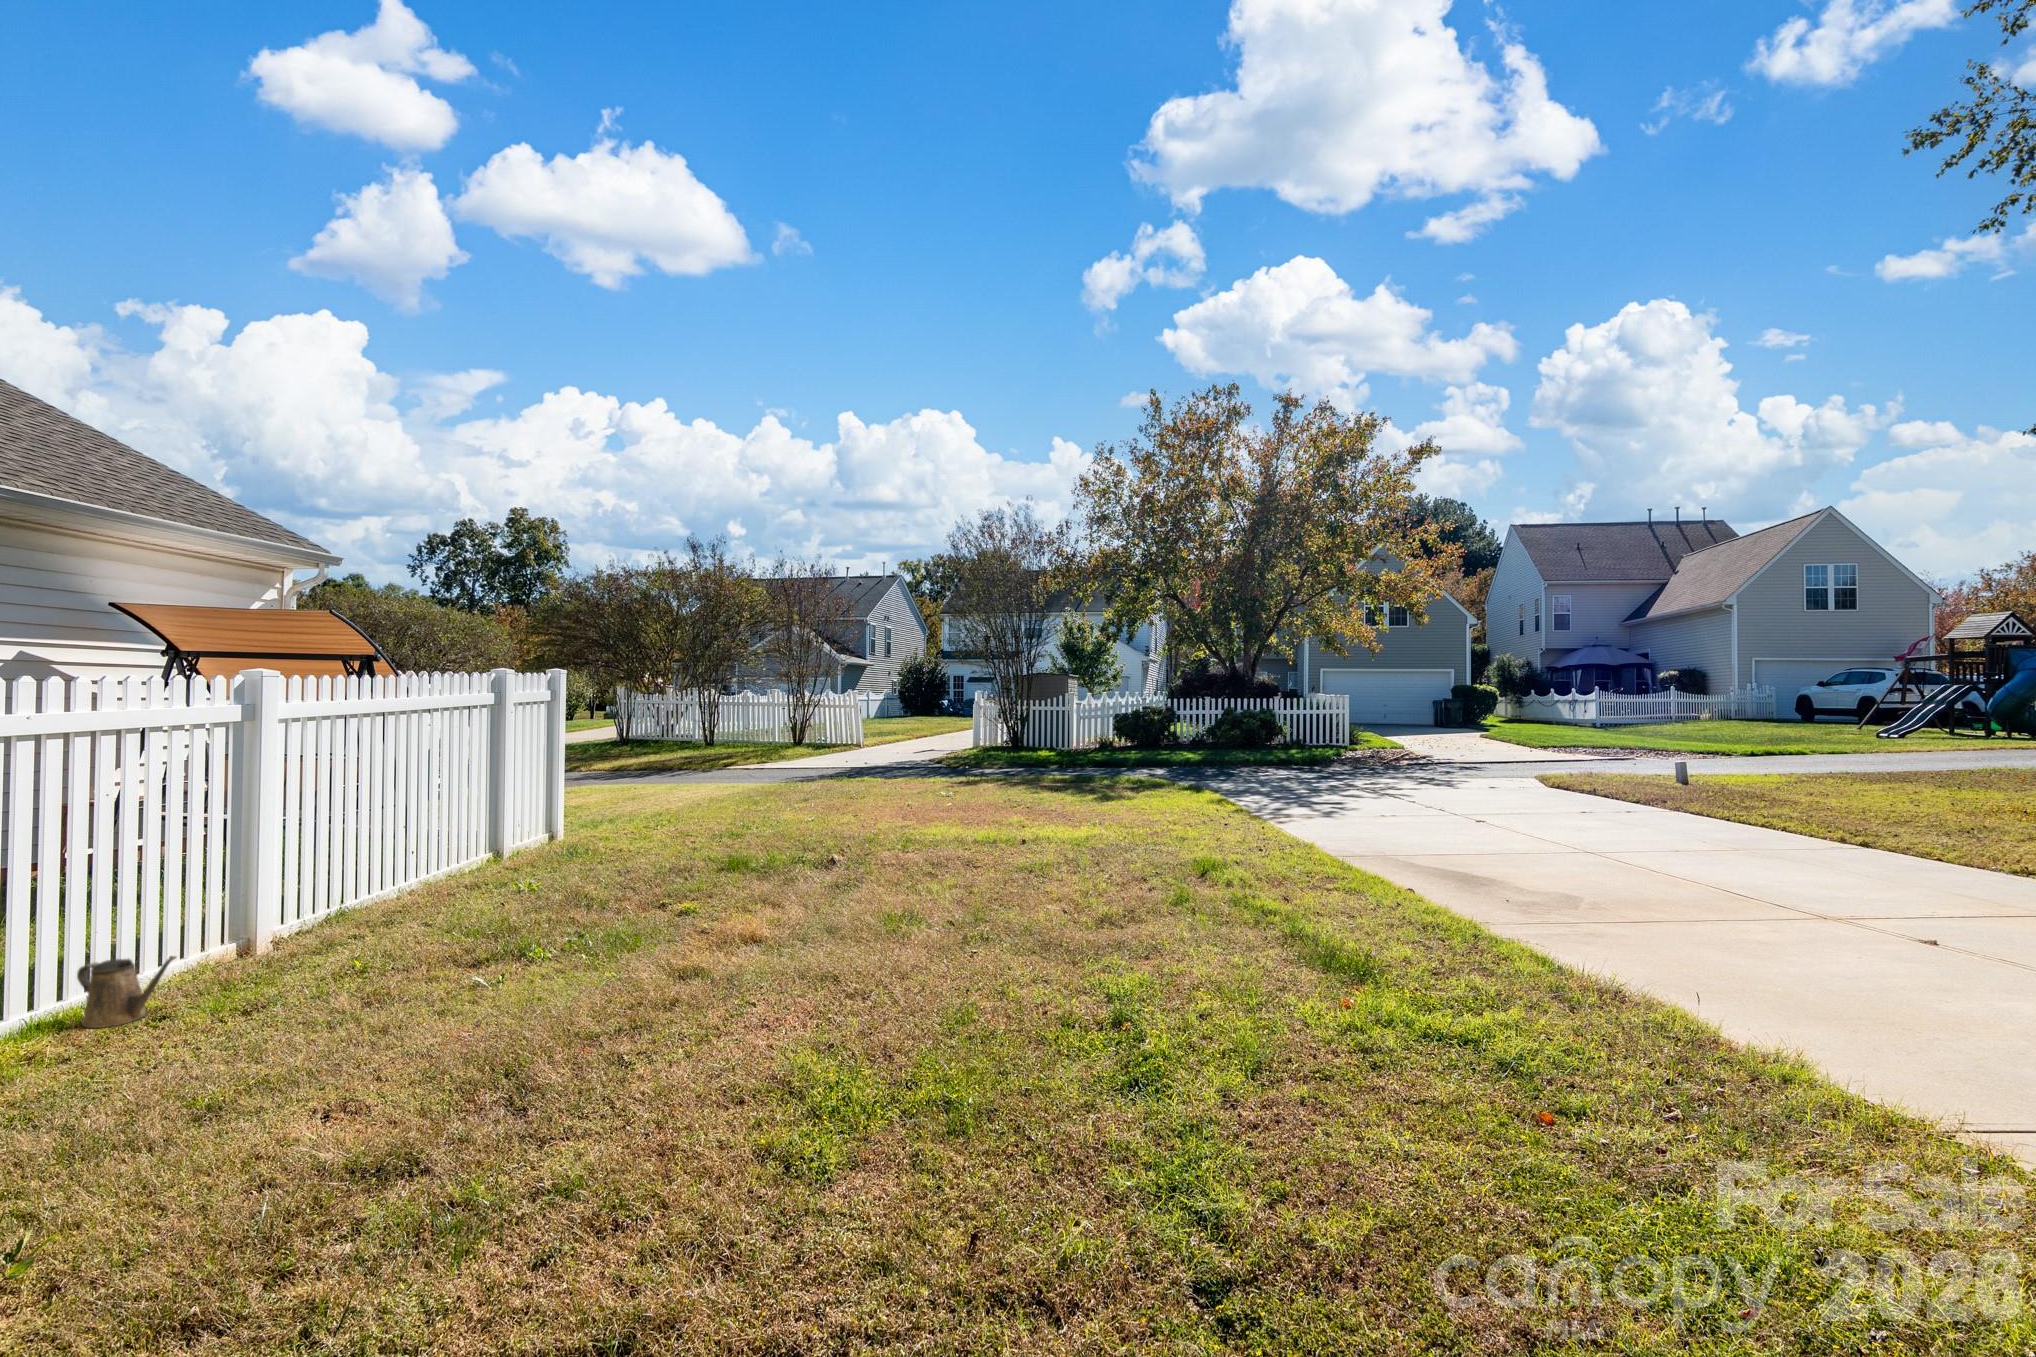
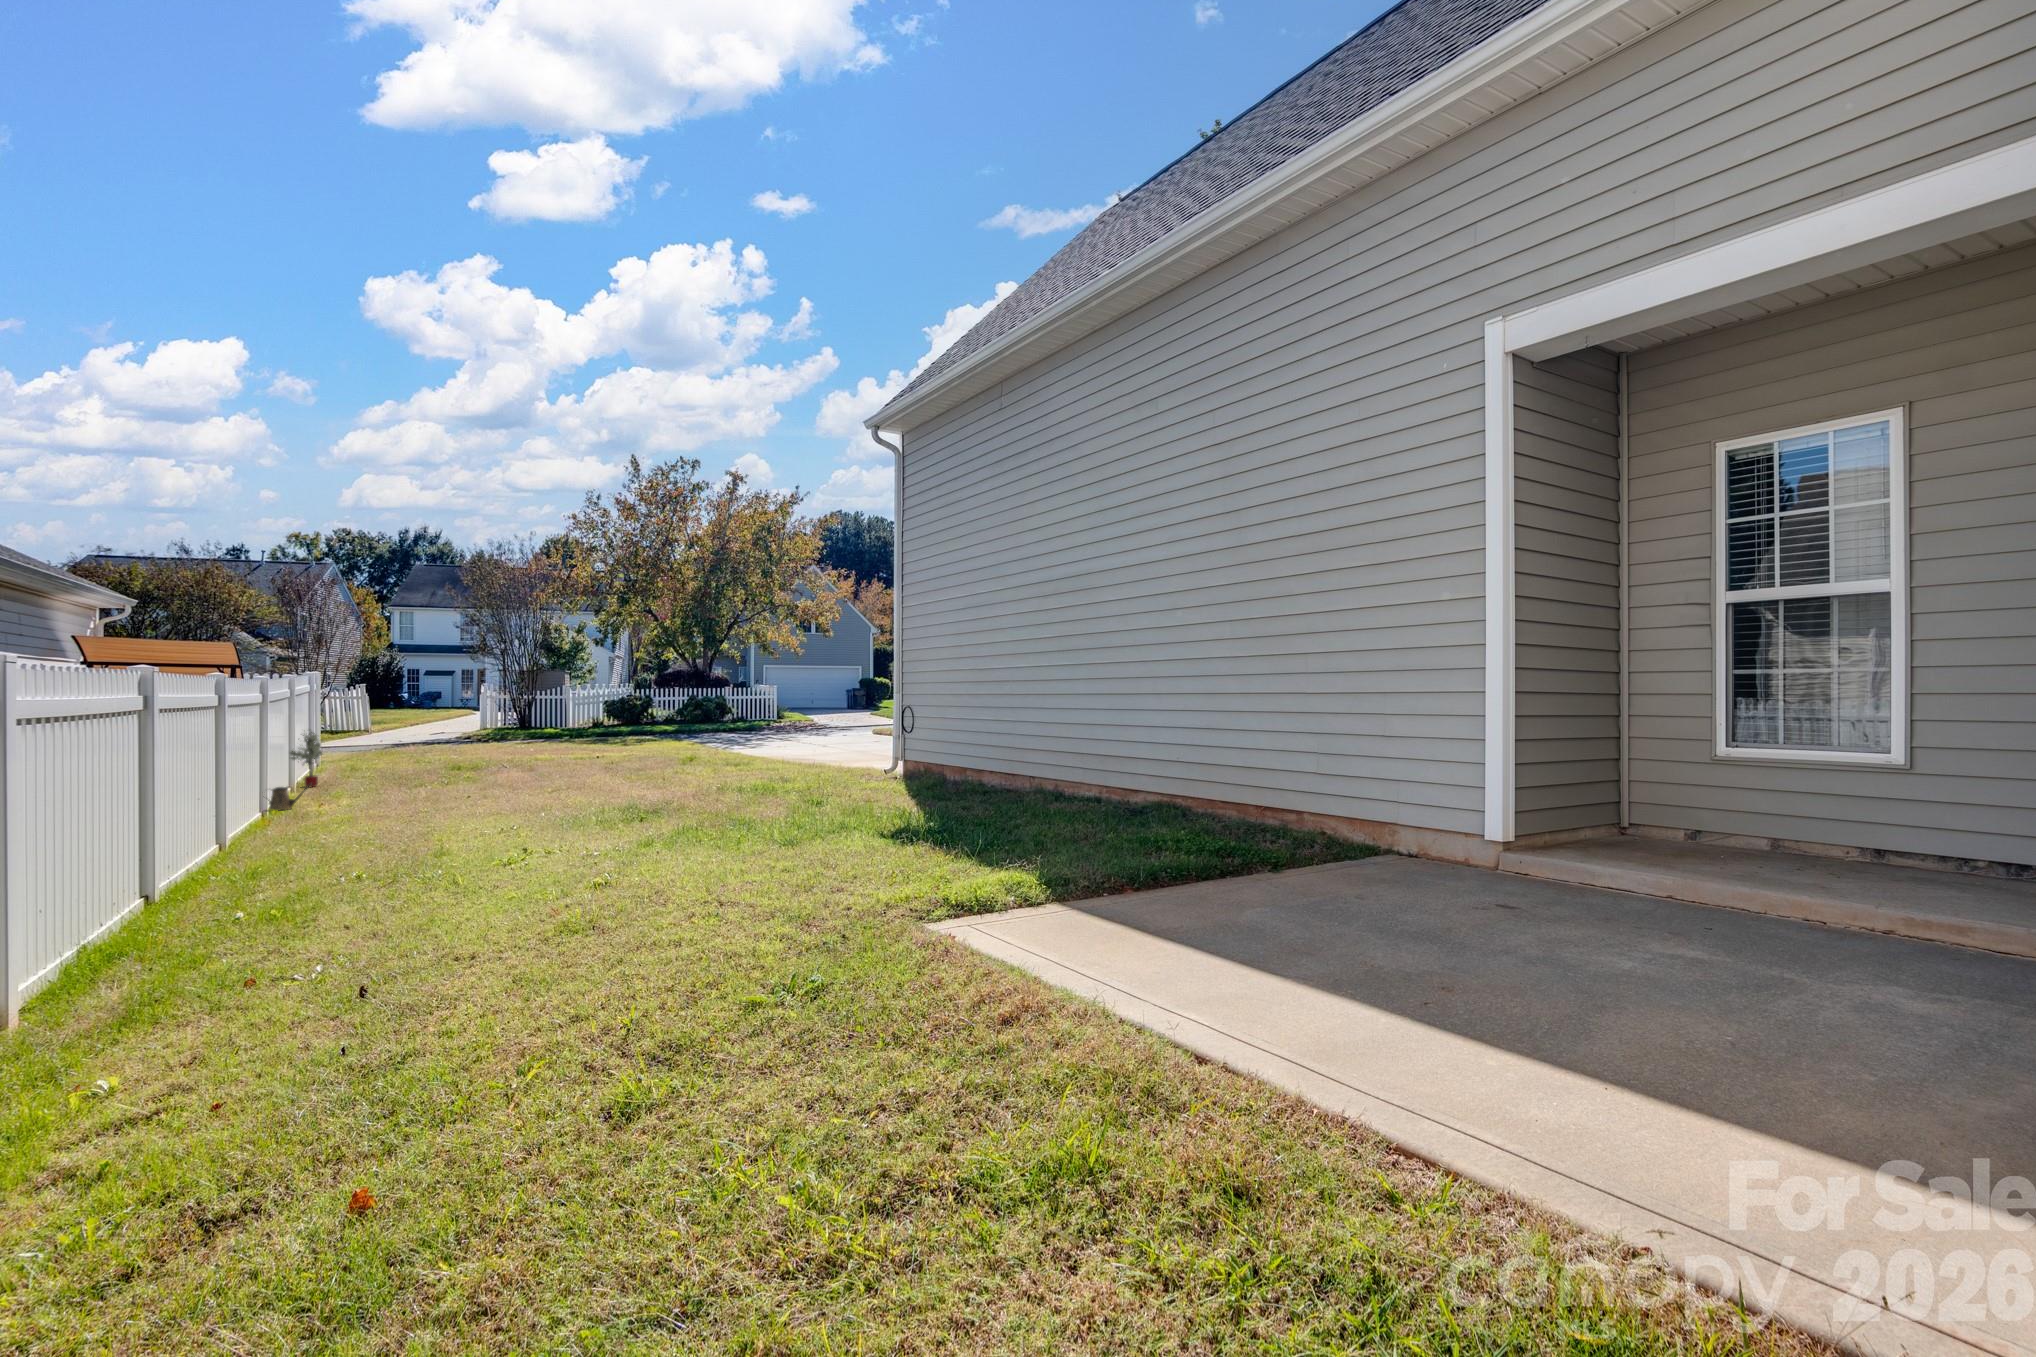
potted tree: none [389,781,471,902] -> present [290,729,322,787]

